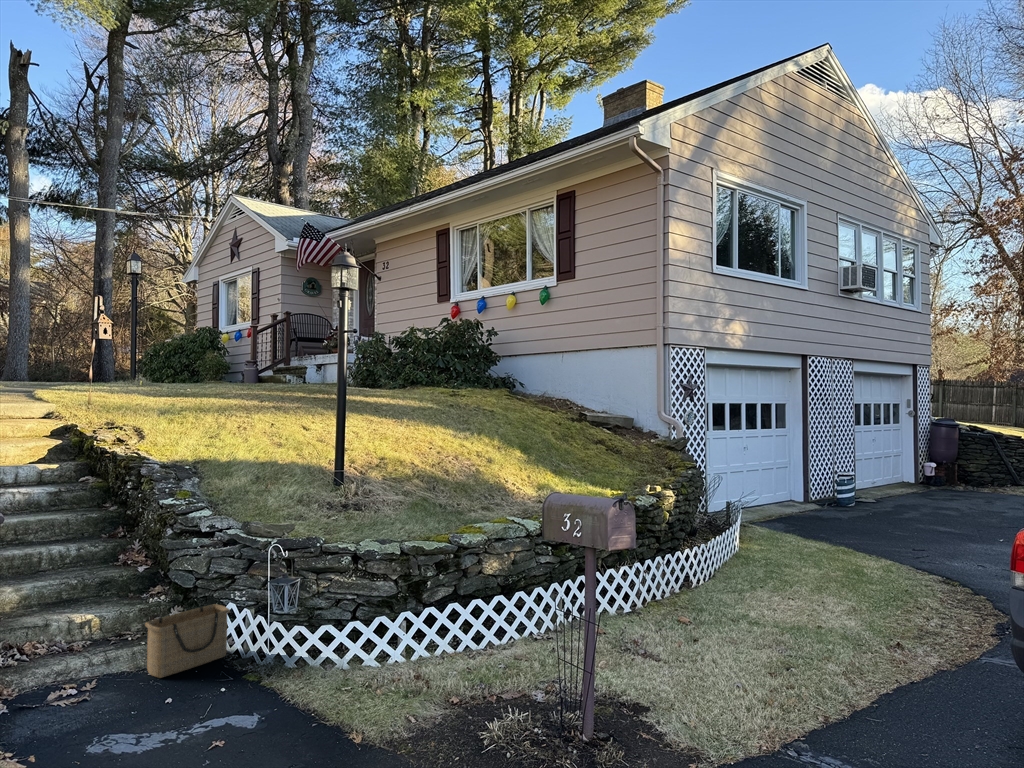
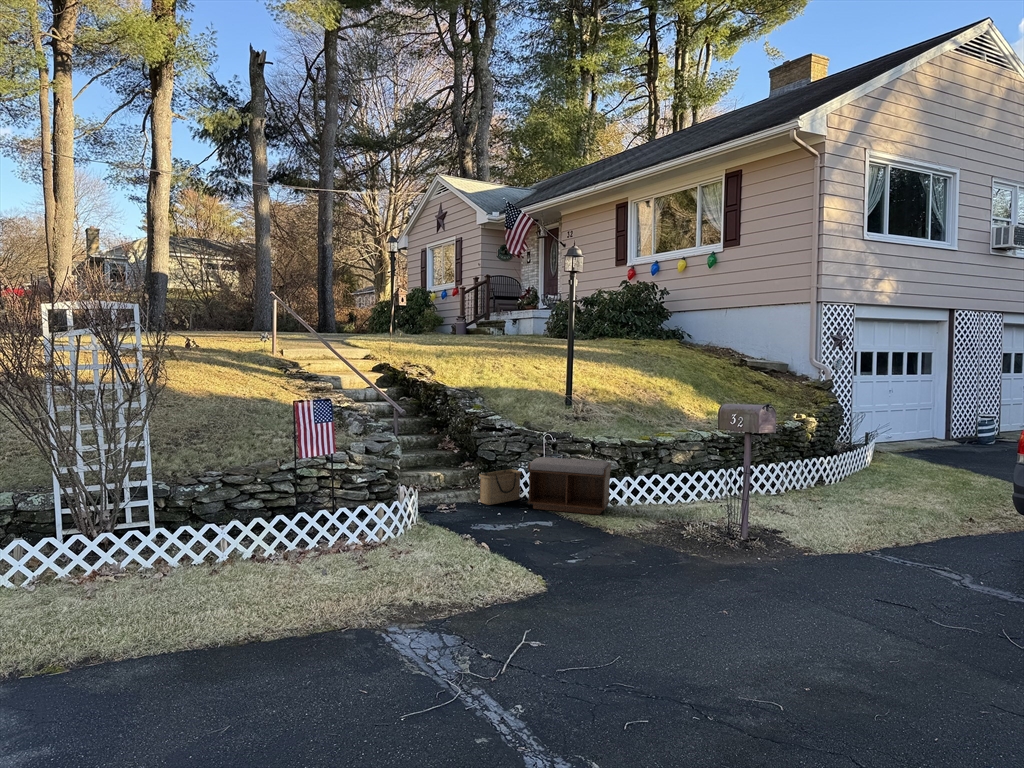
bench: none [227,584,378,688] -> present [528,457,611,515]

